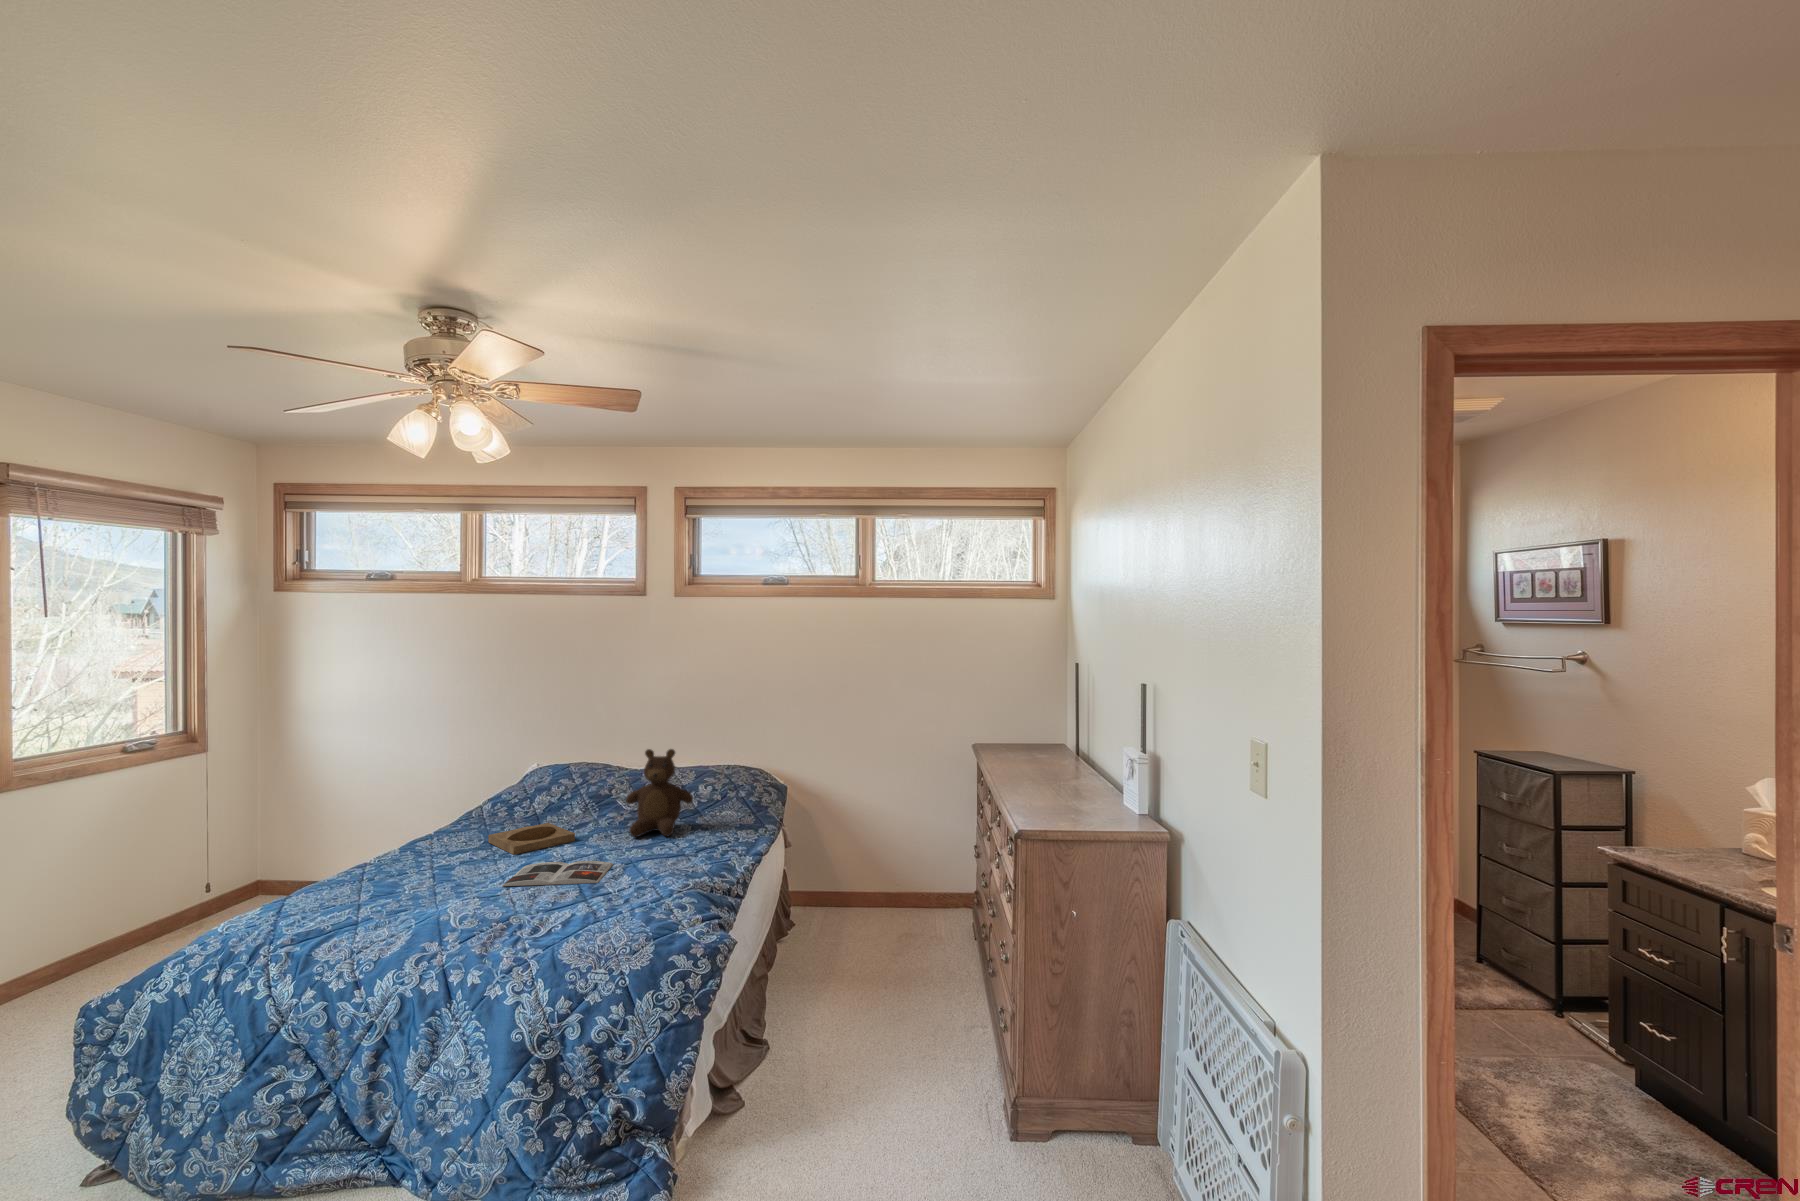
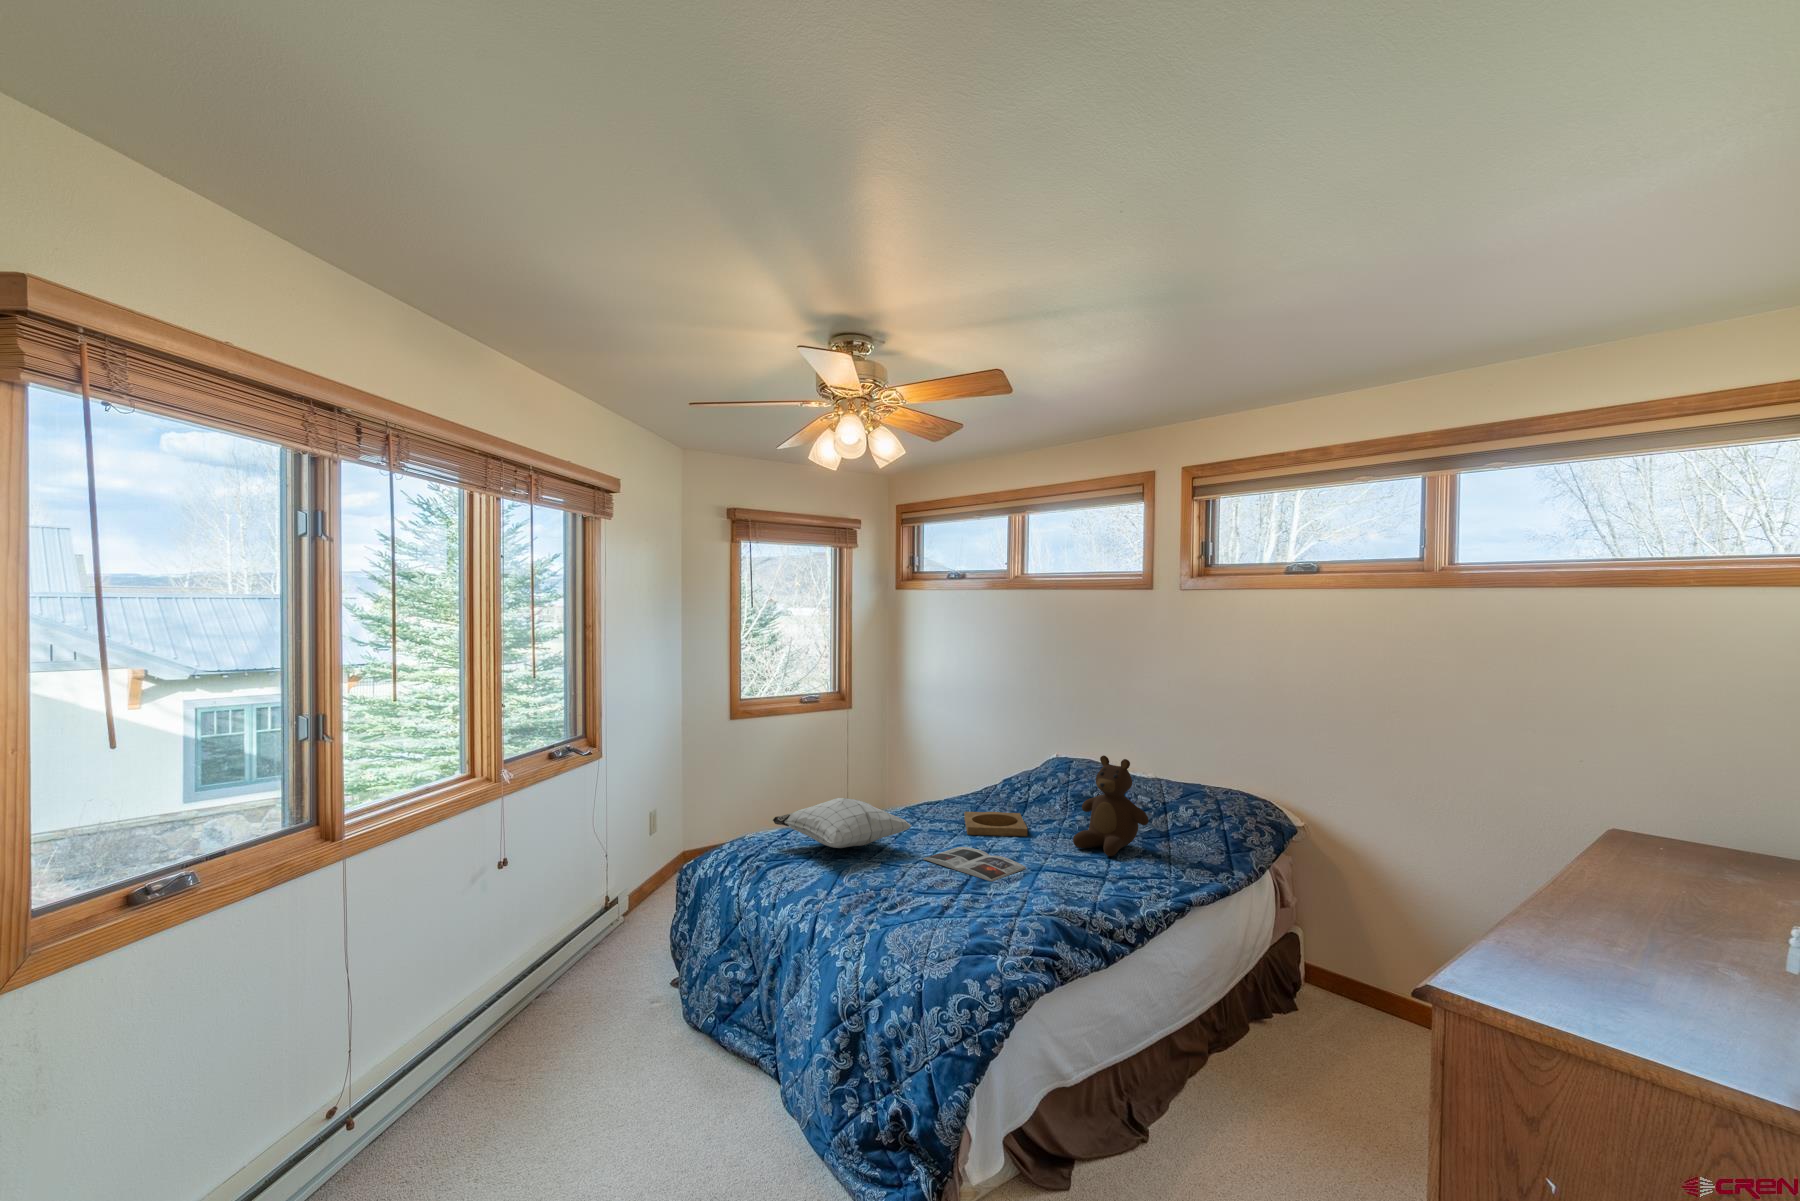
pillow: none [275,845,477,906] -> present [773,798,911,848]

